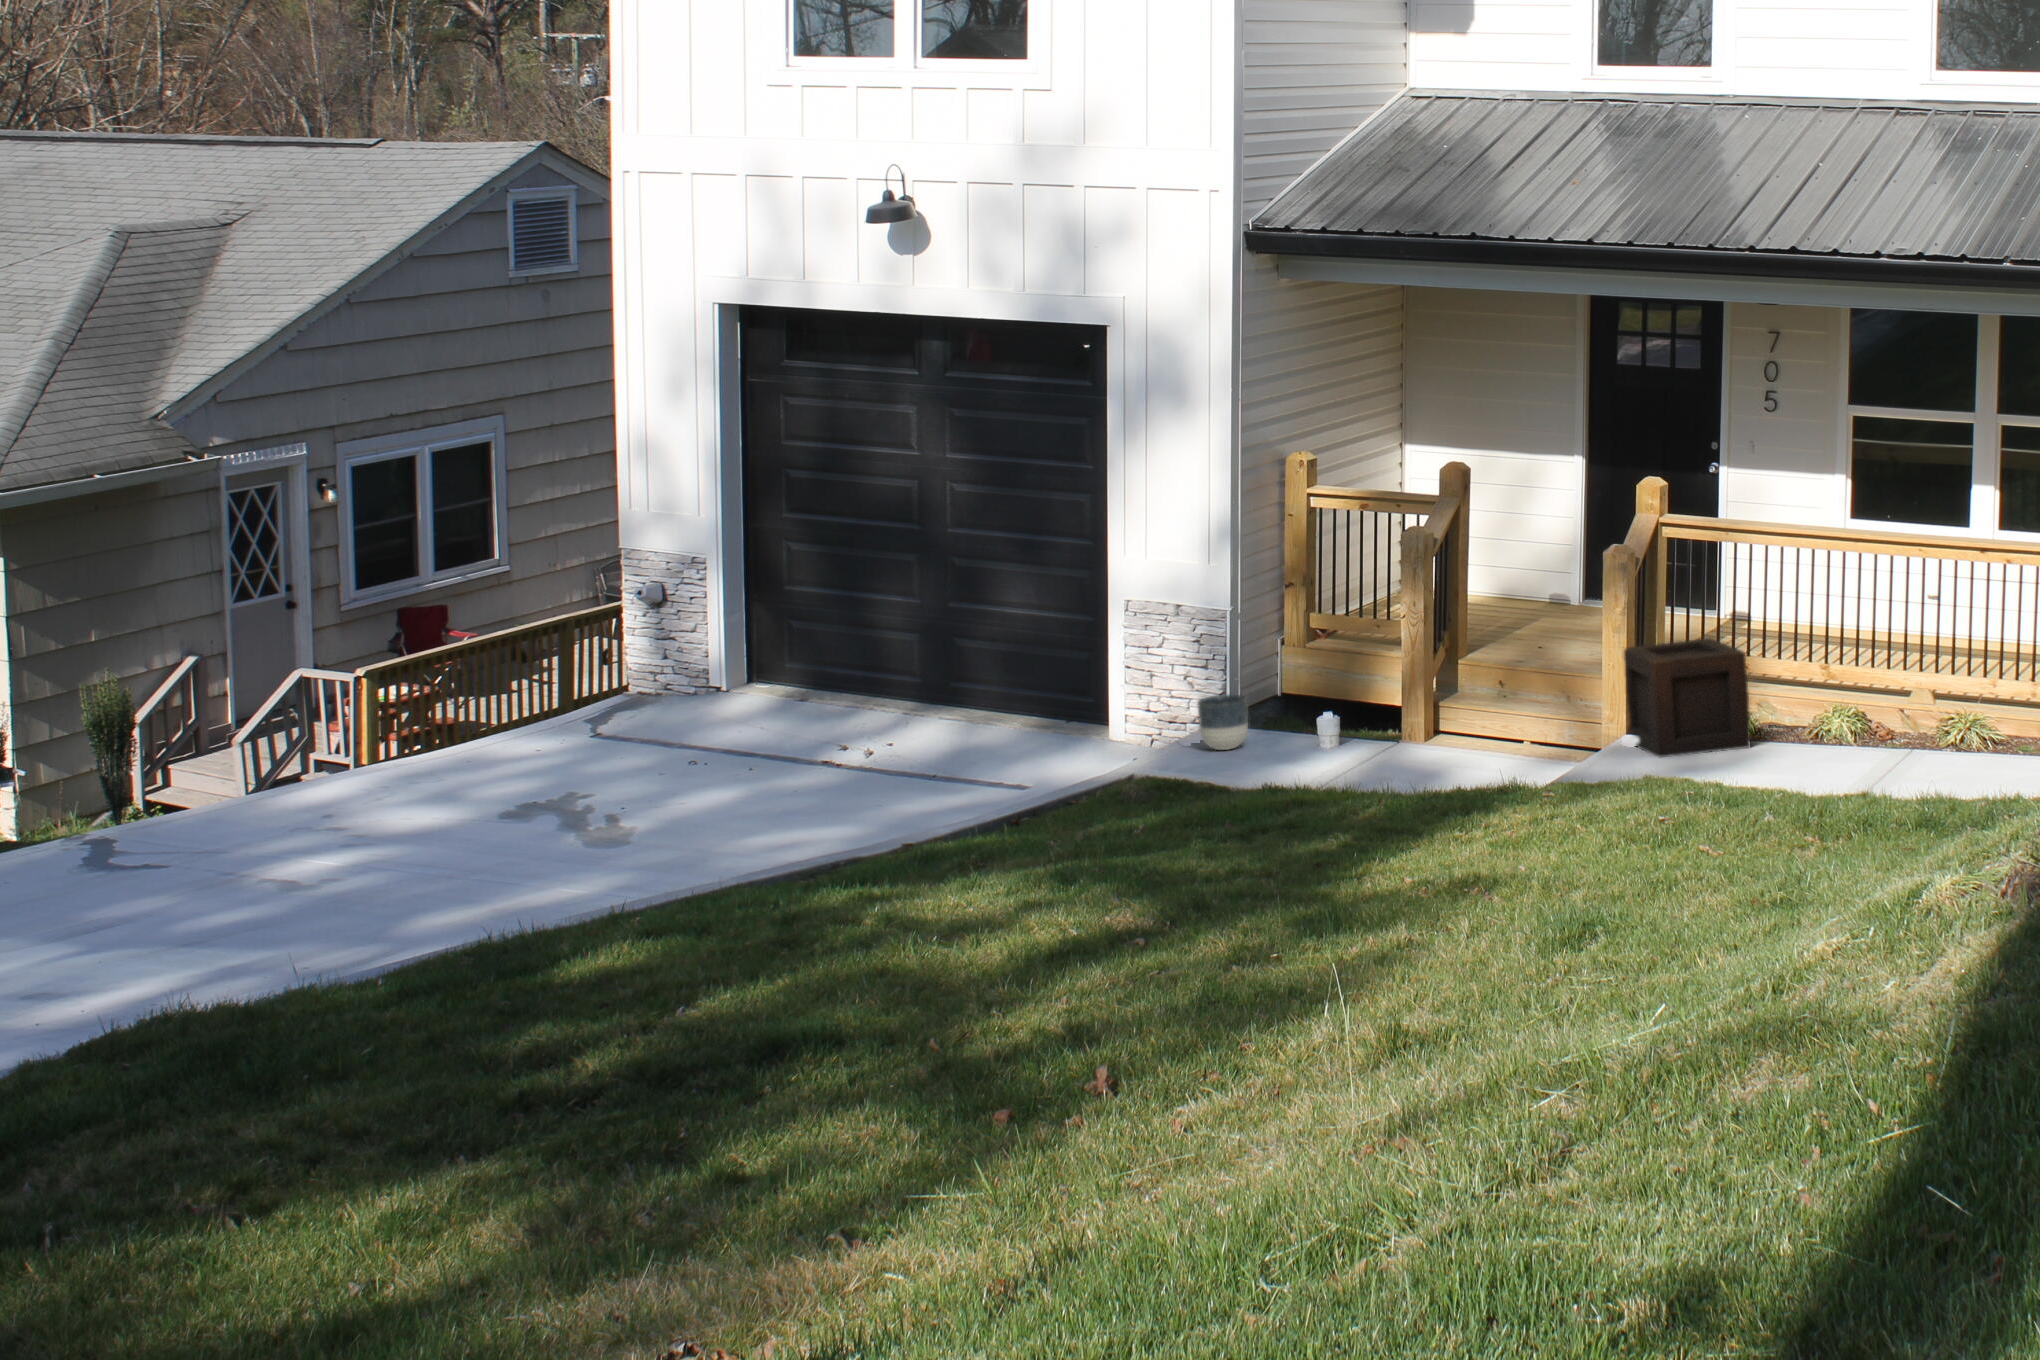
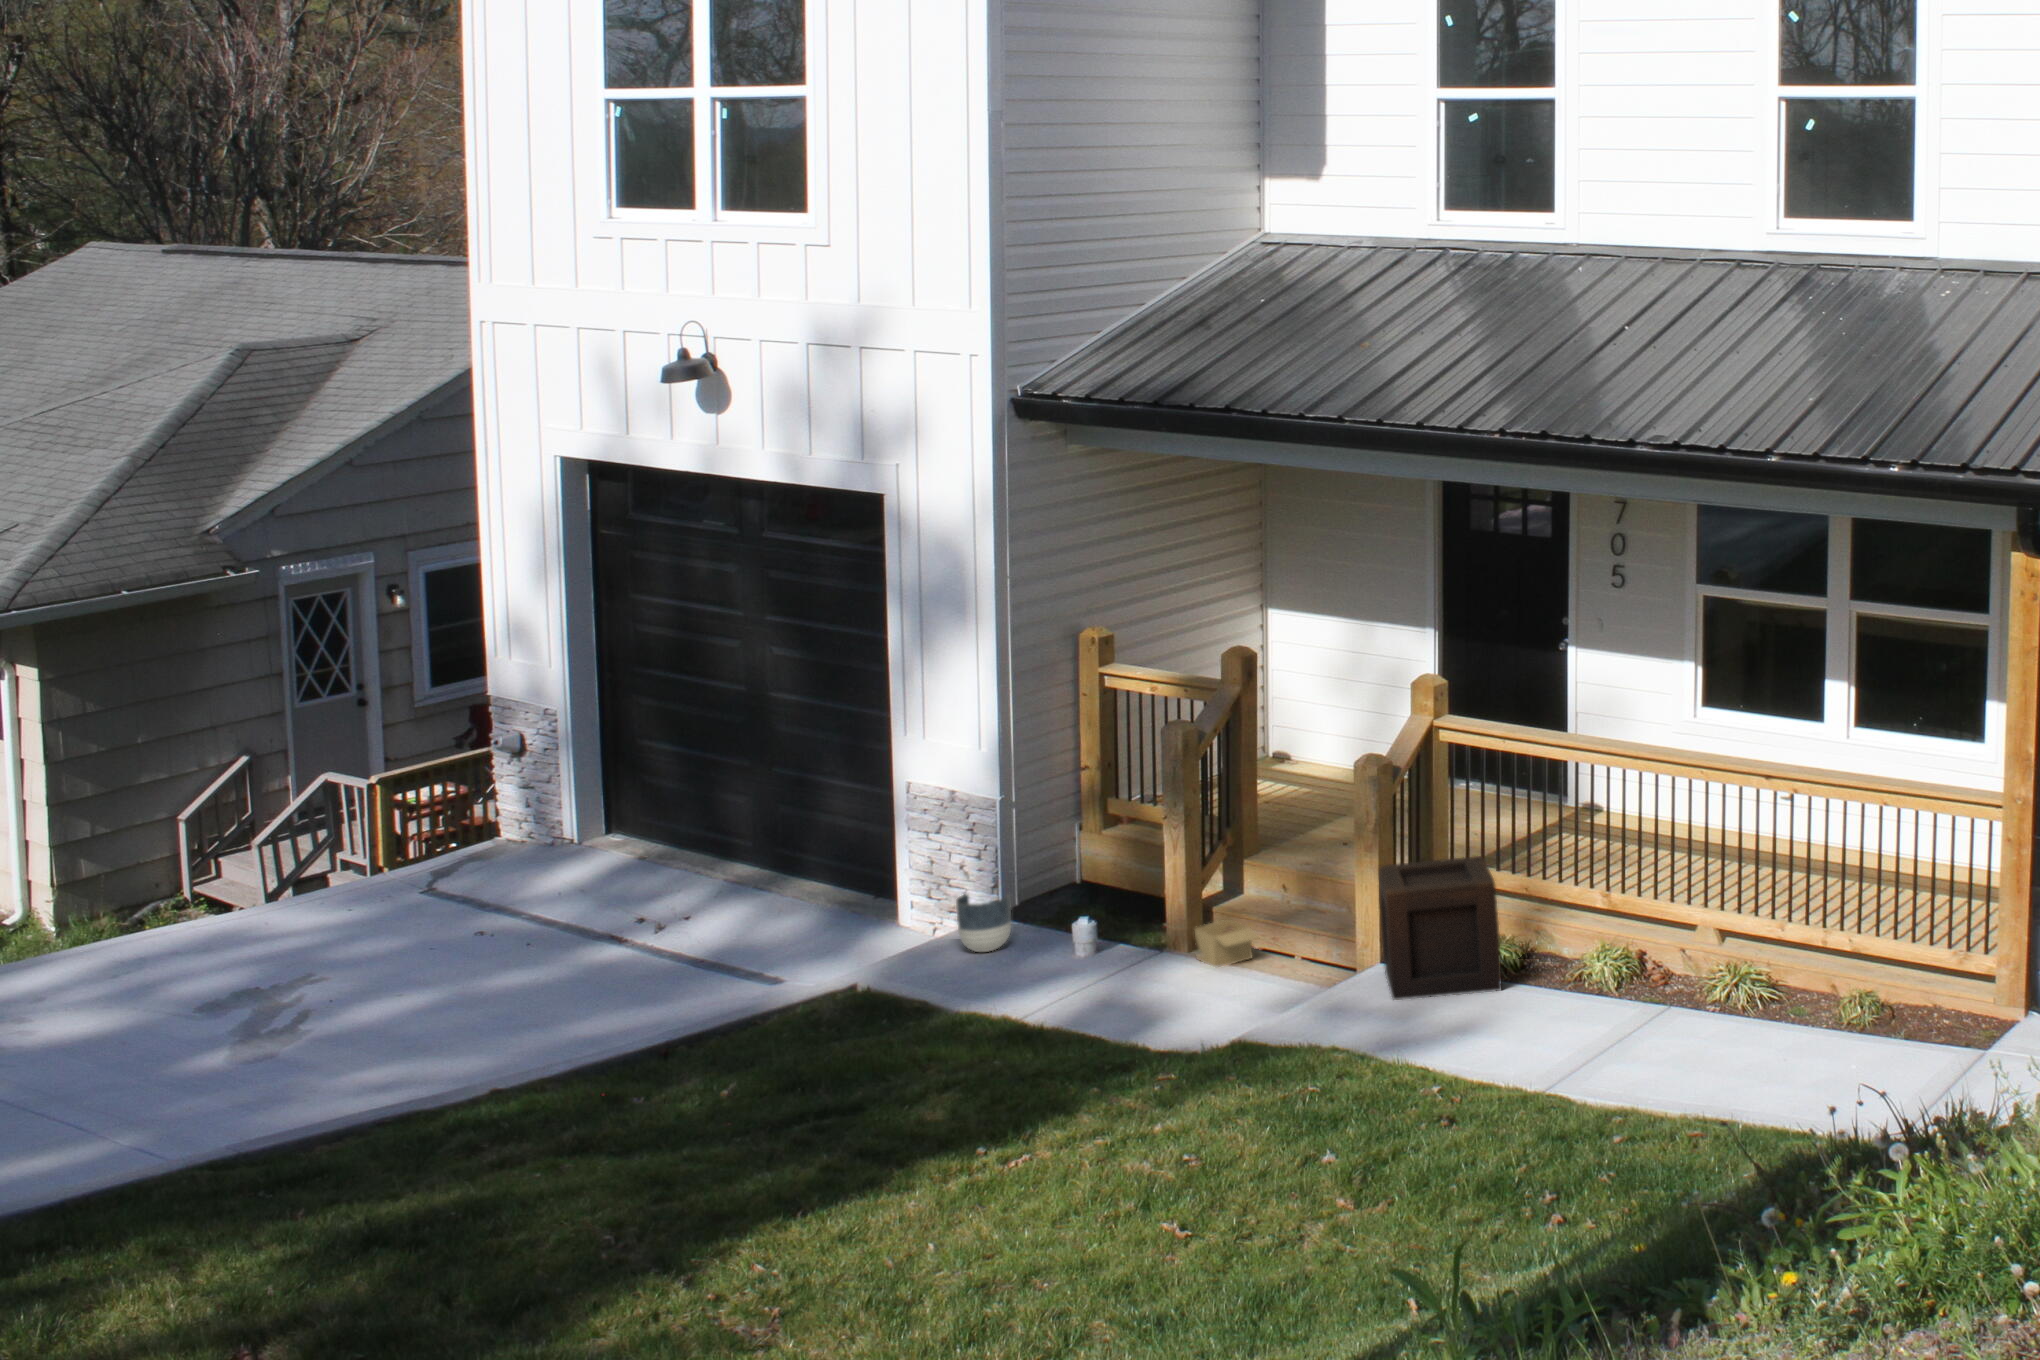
cardboard box: none [1426,710,1504,749] -> present [1195,920,1260,967]

